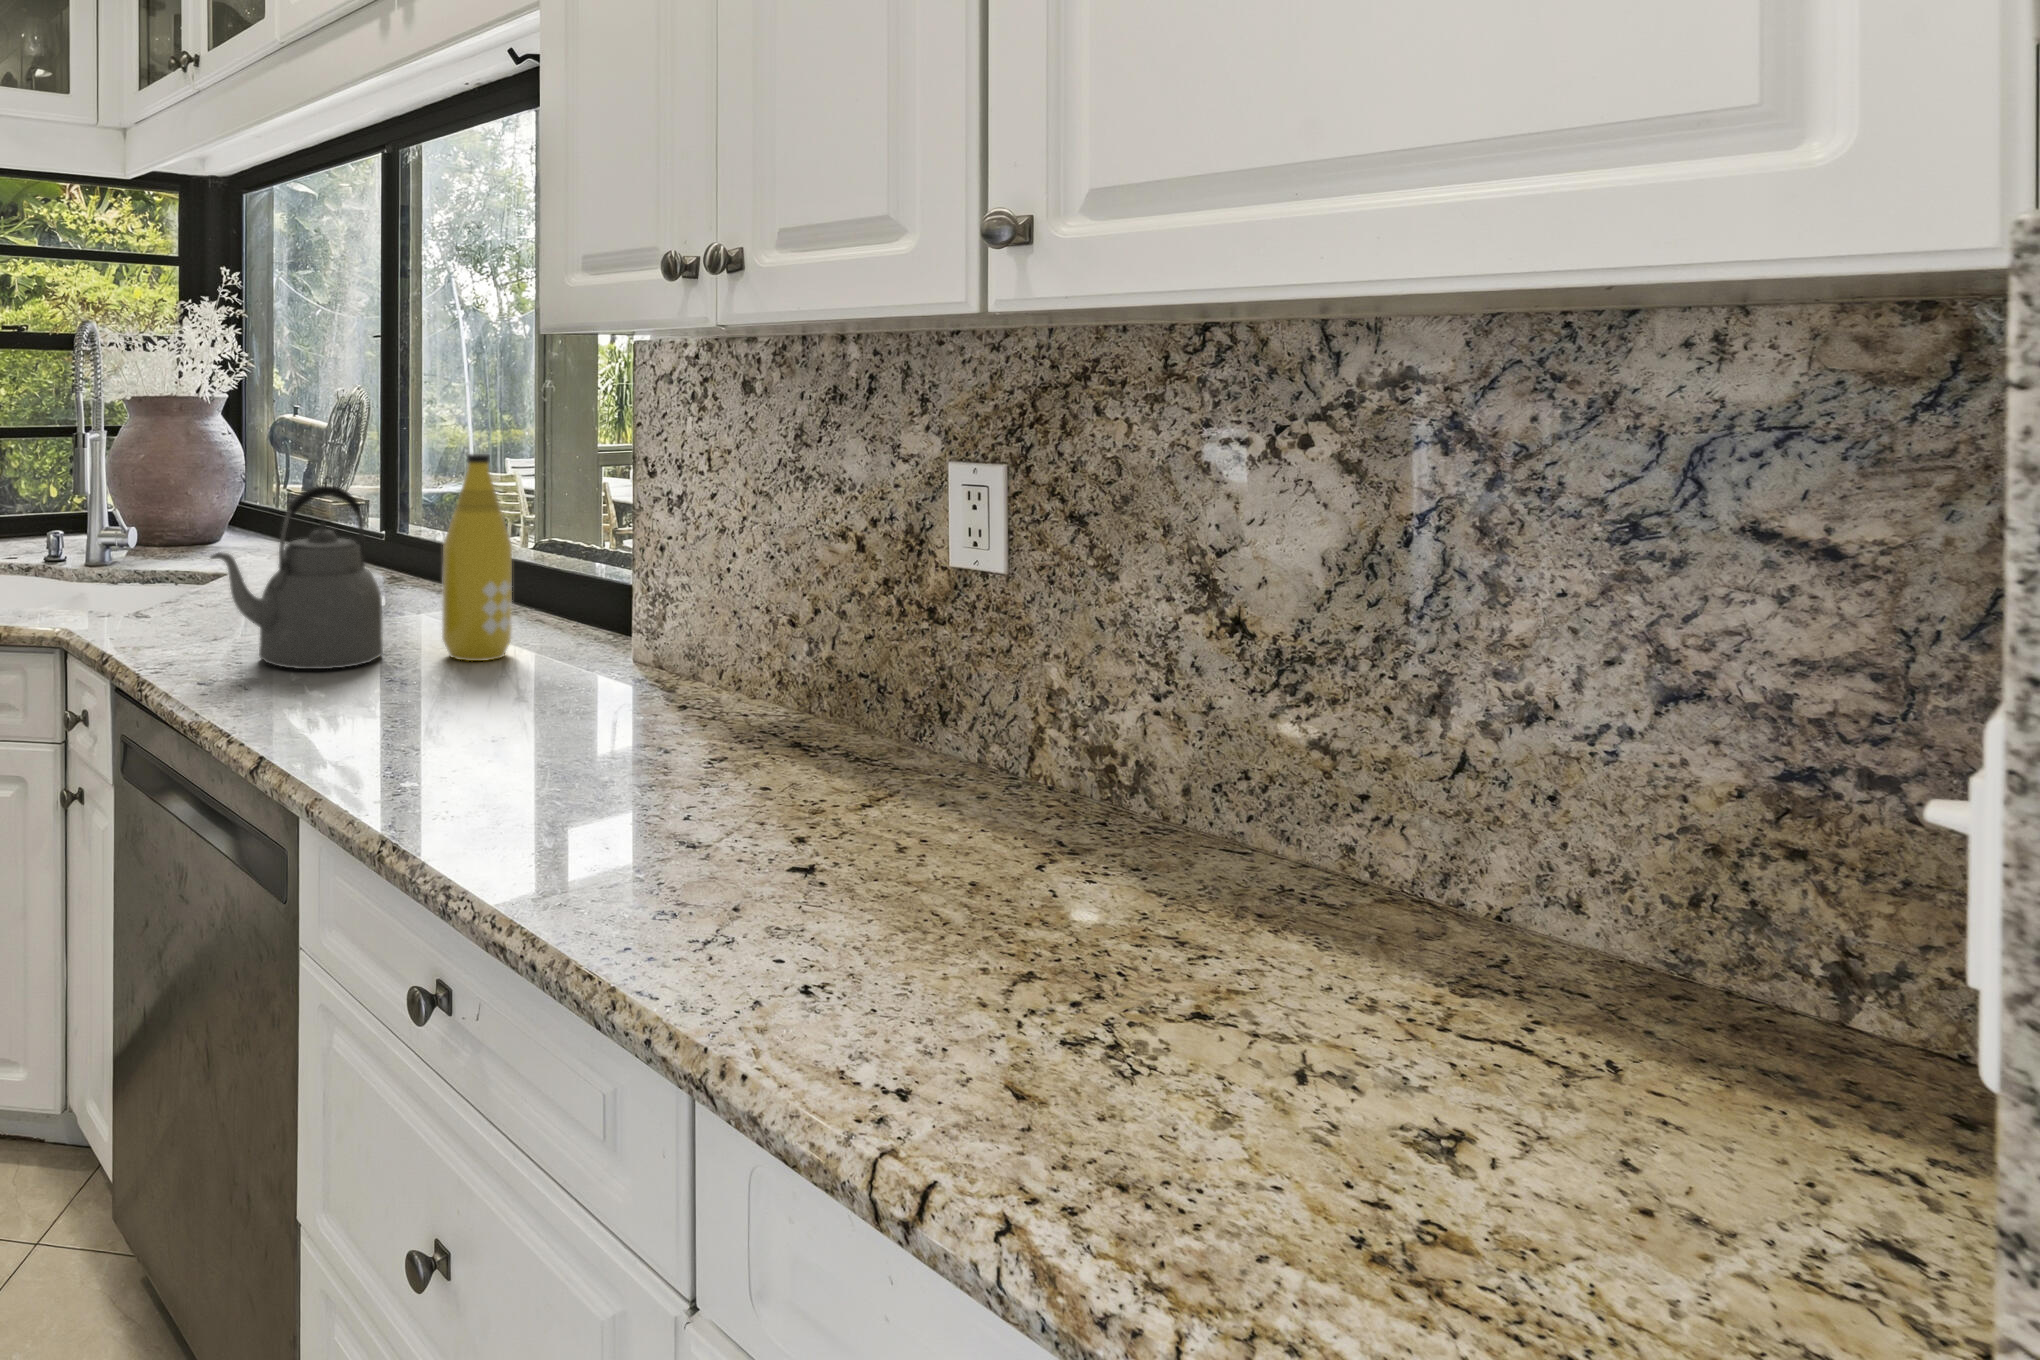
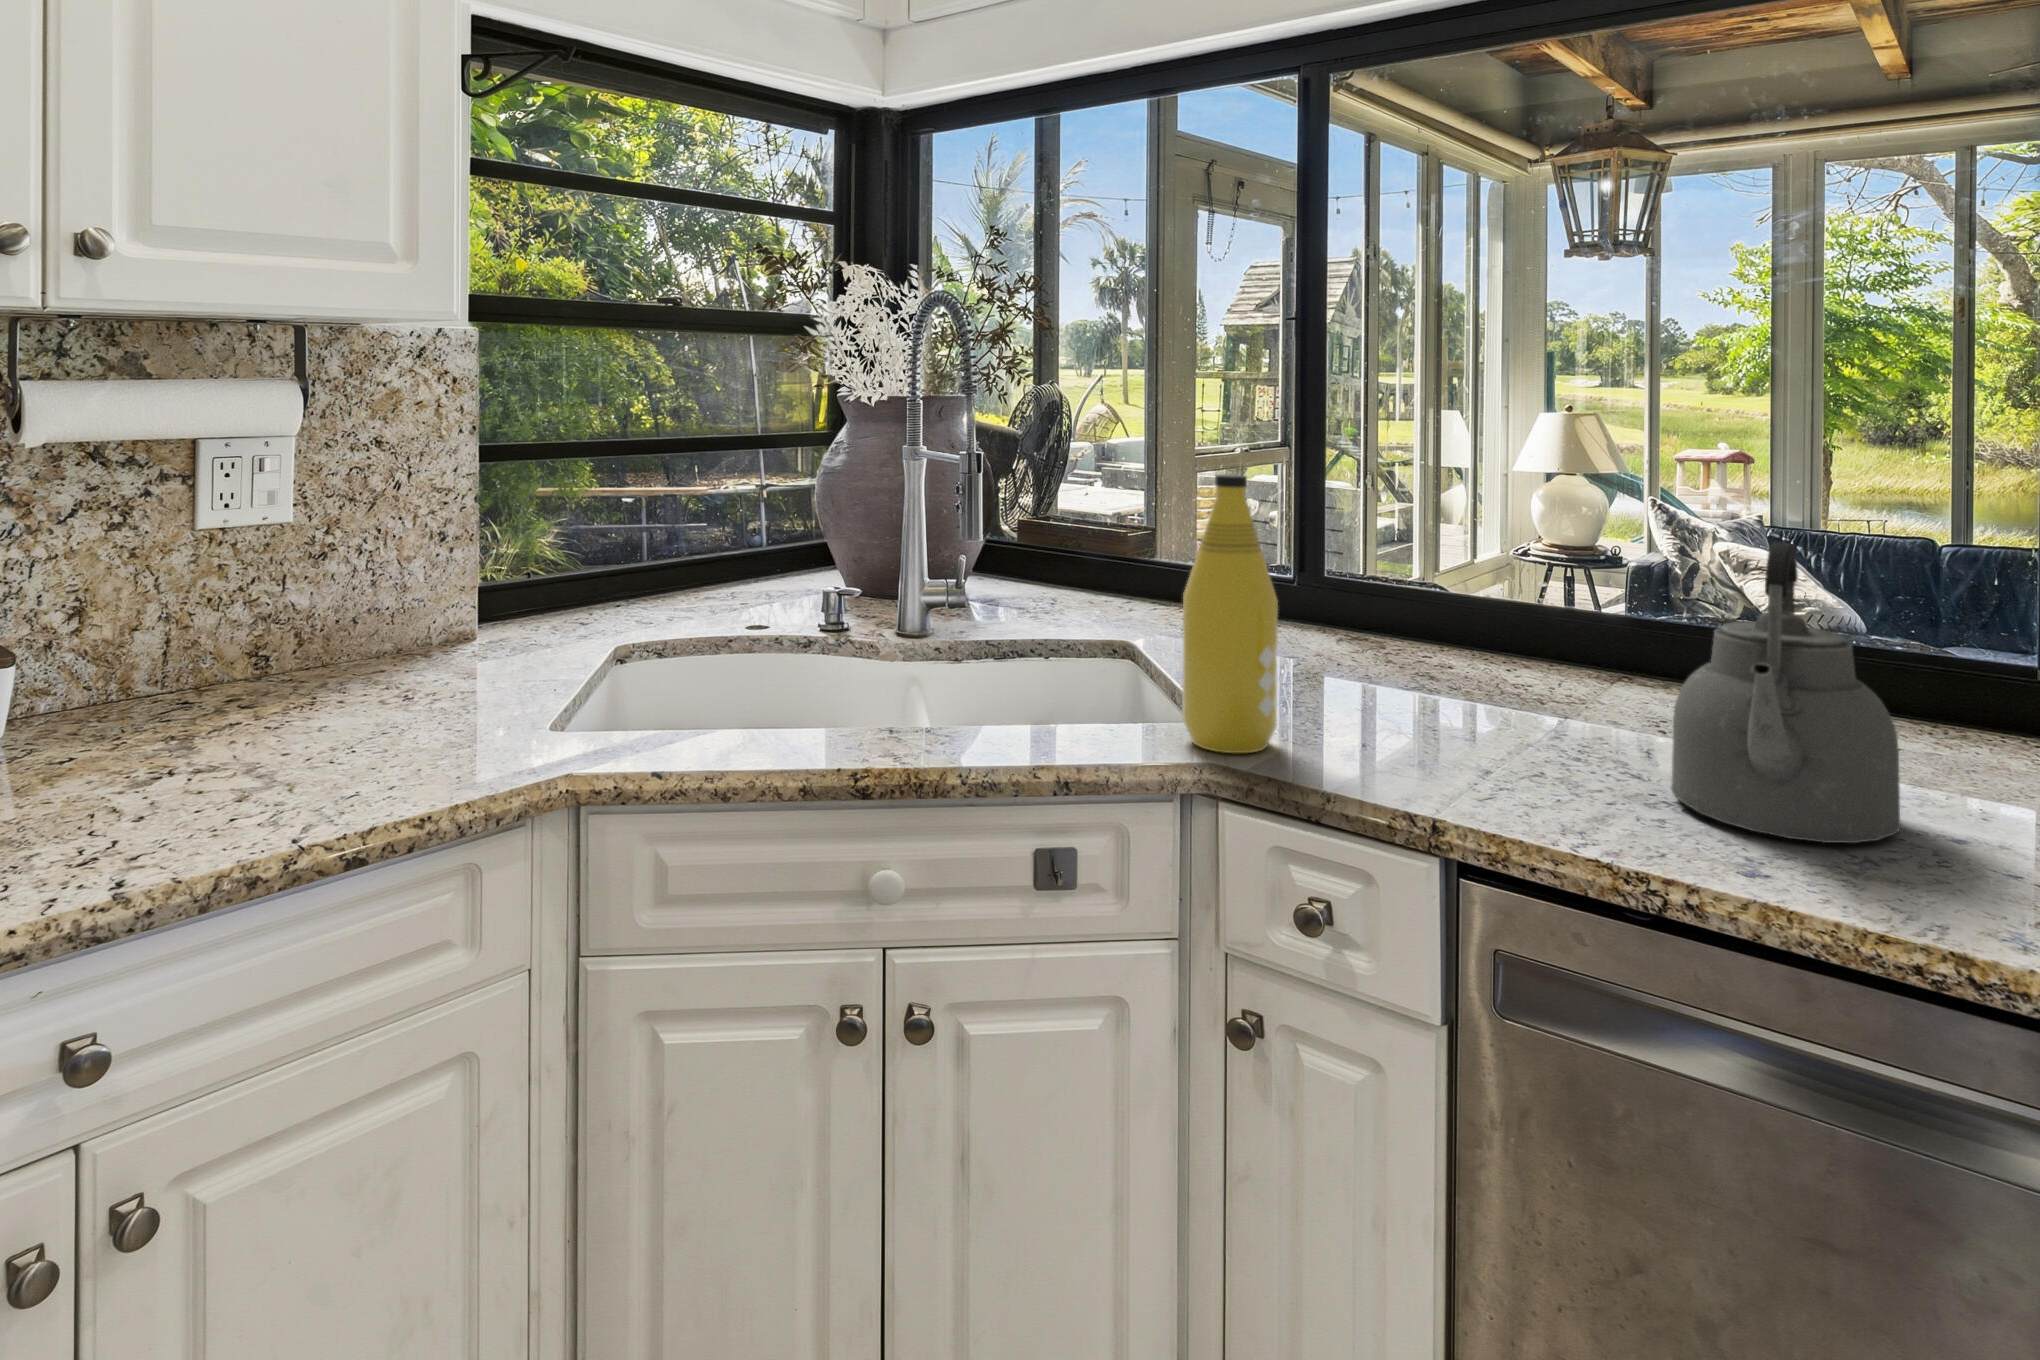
bottle: present [442,454,512,661] -> present [1182,474,1278,753]

